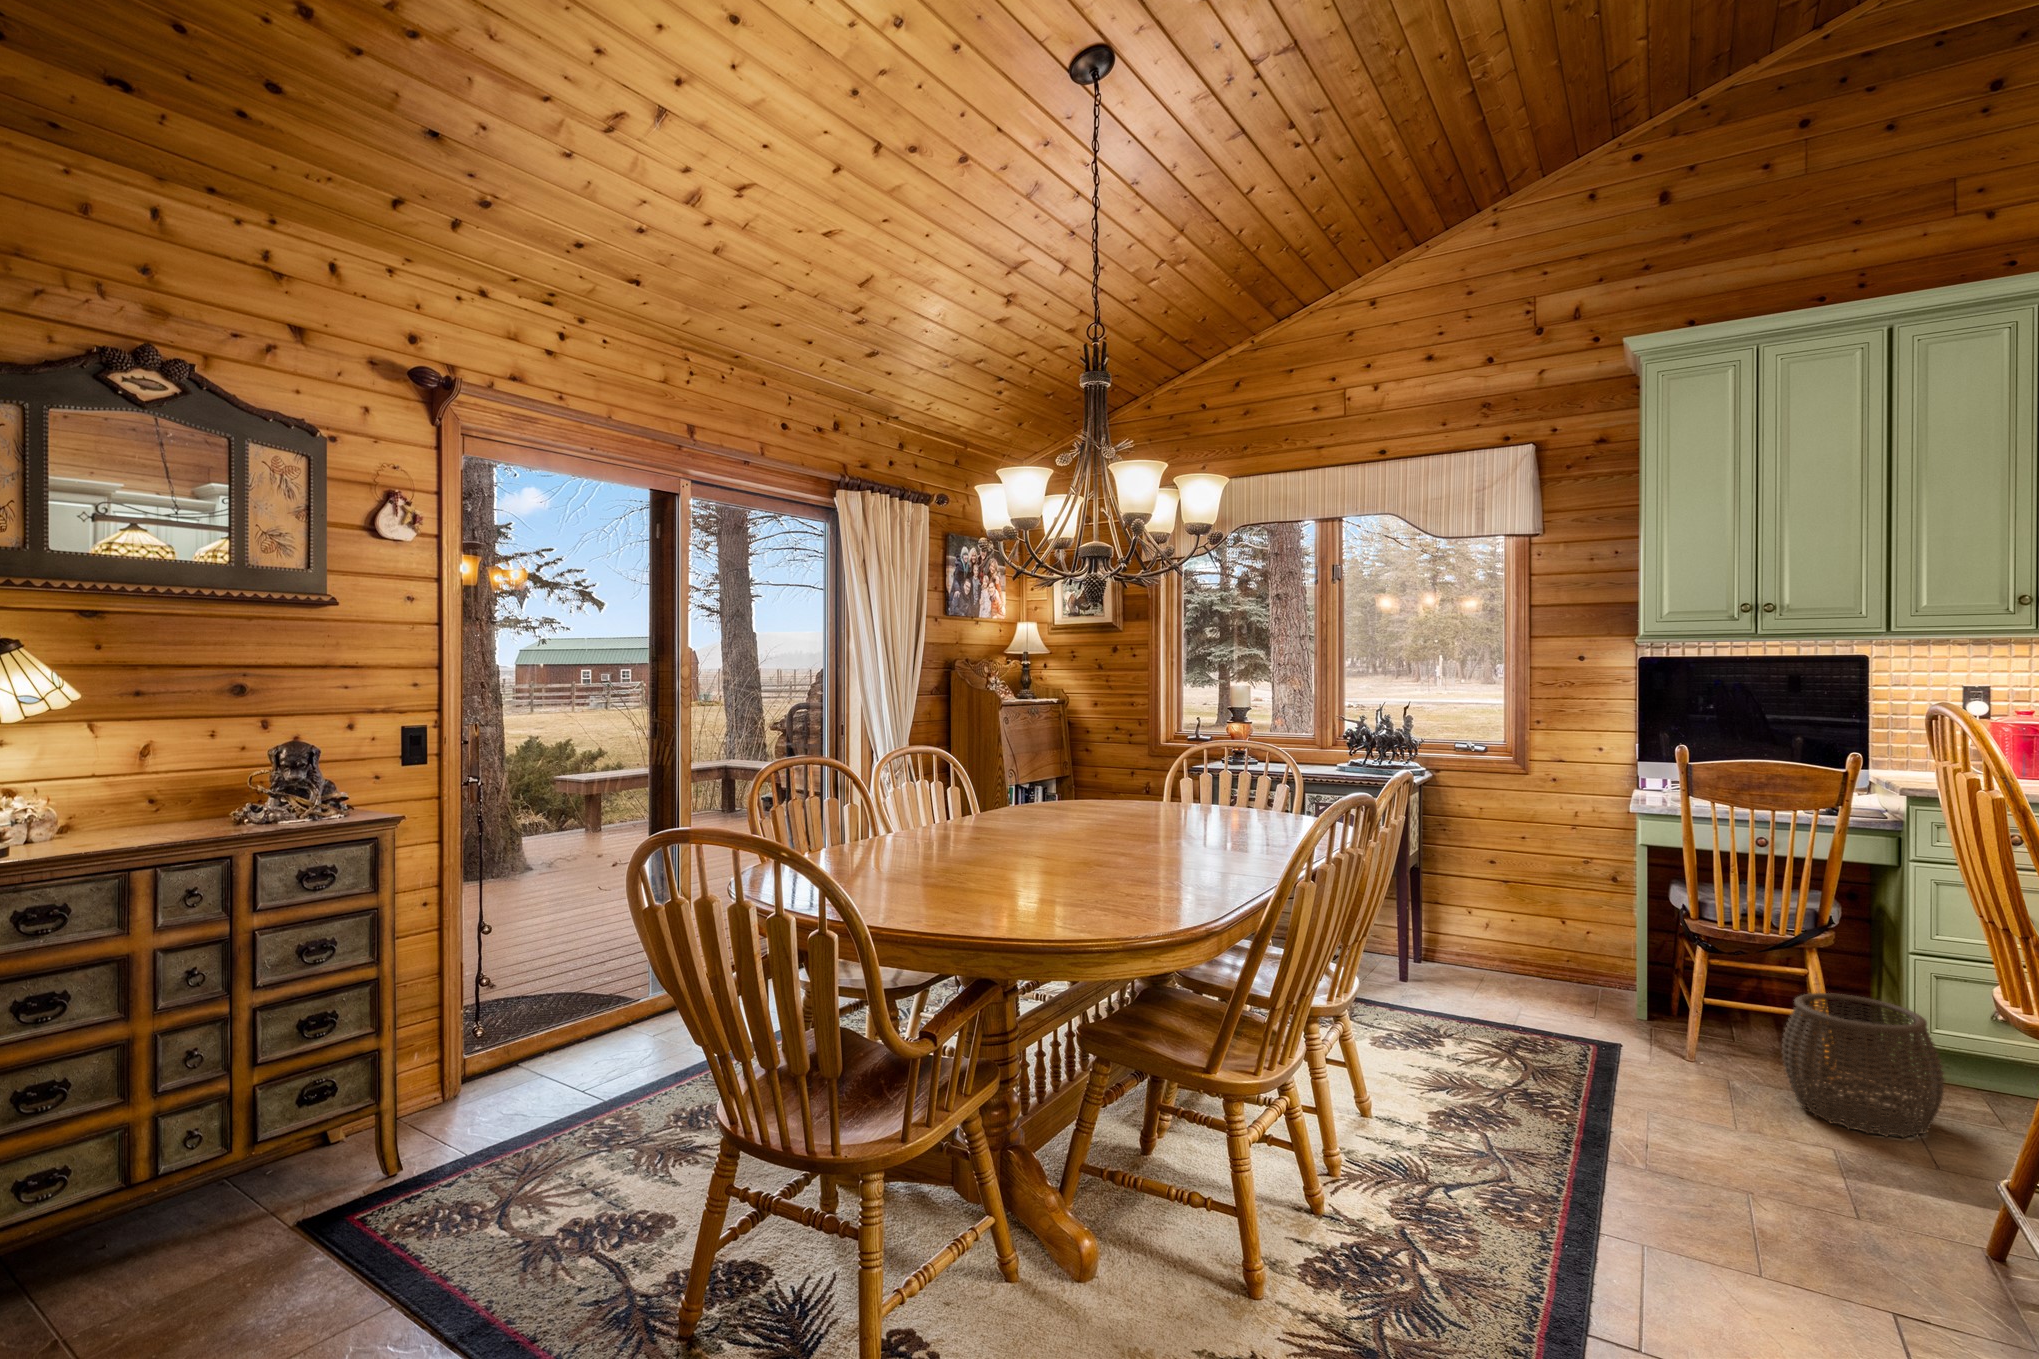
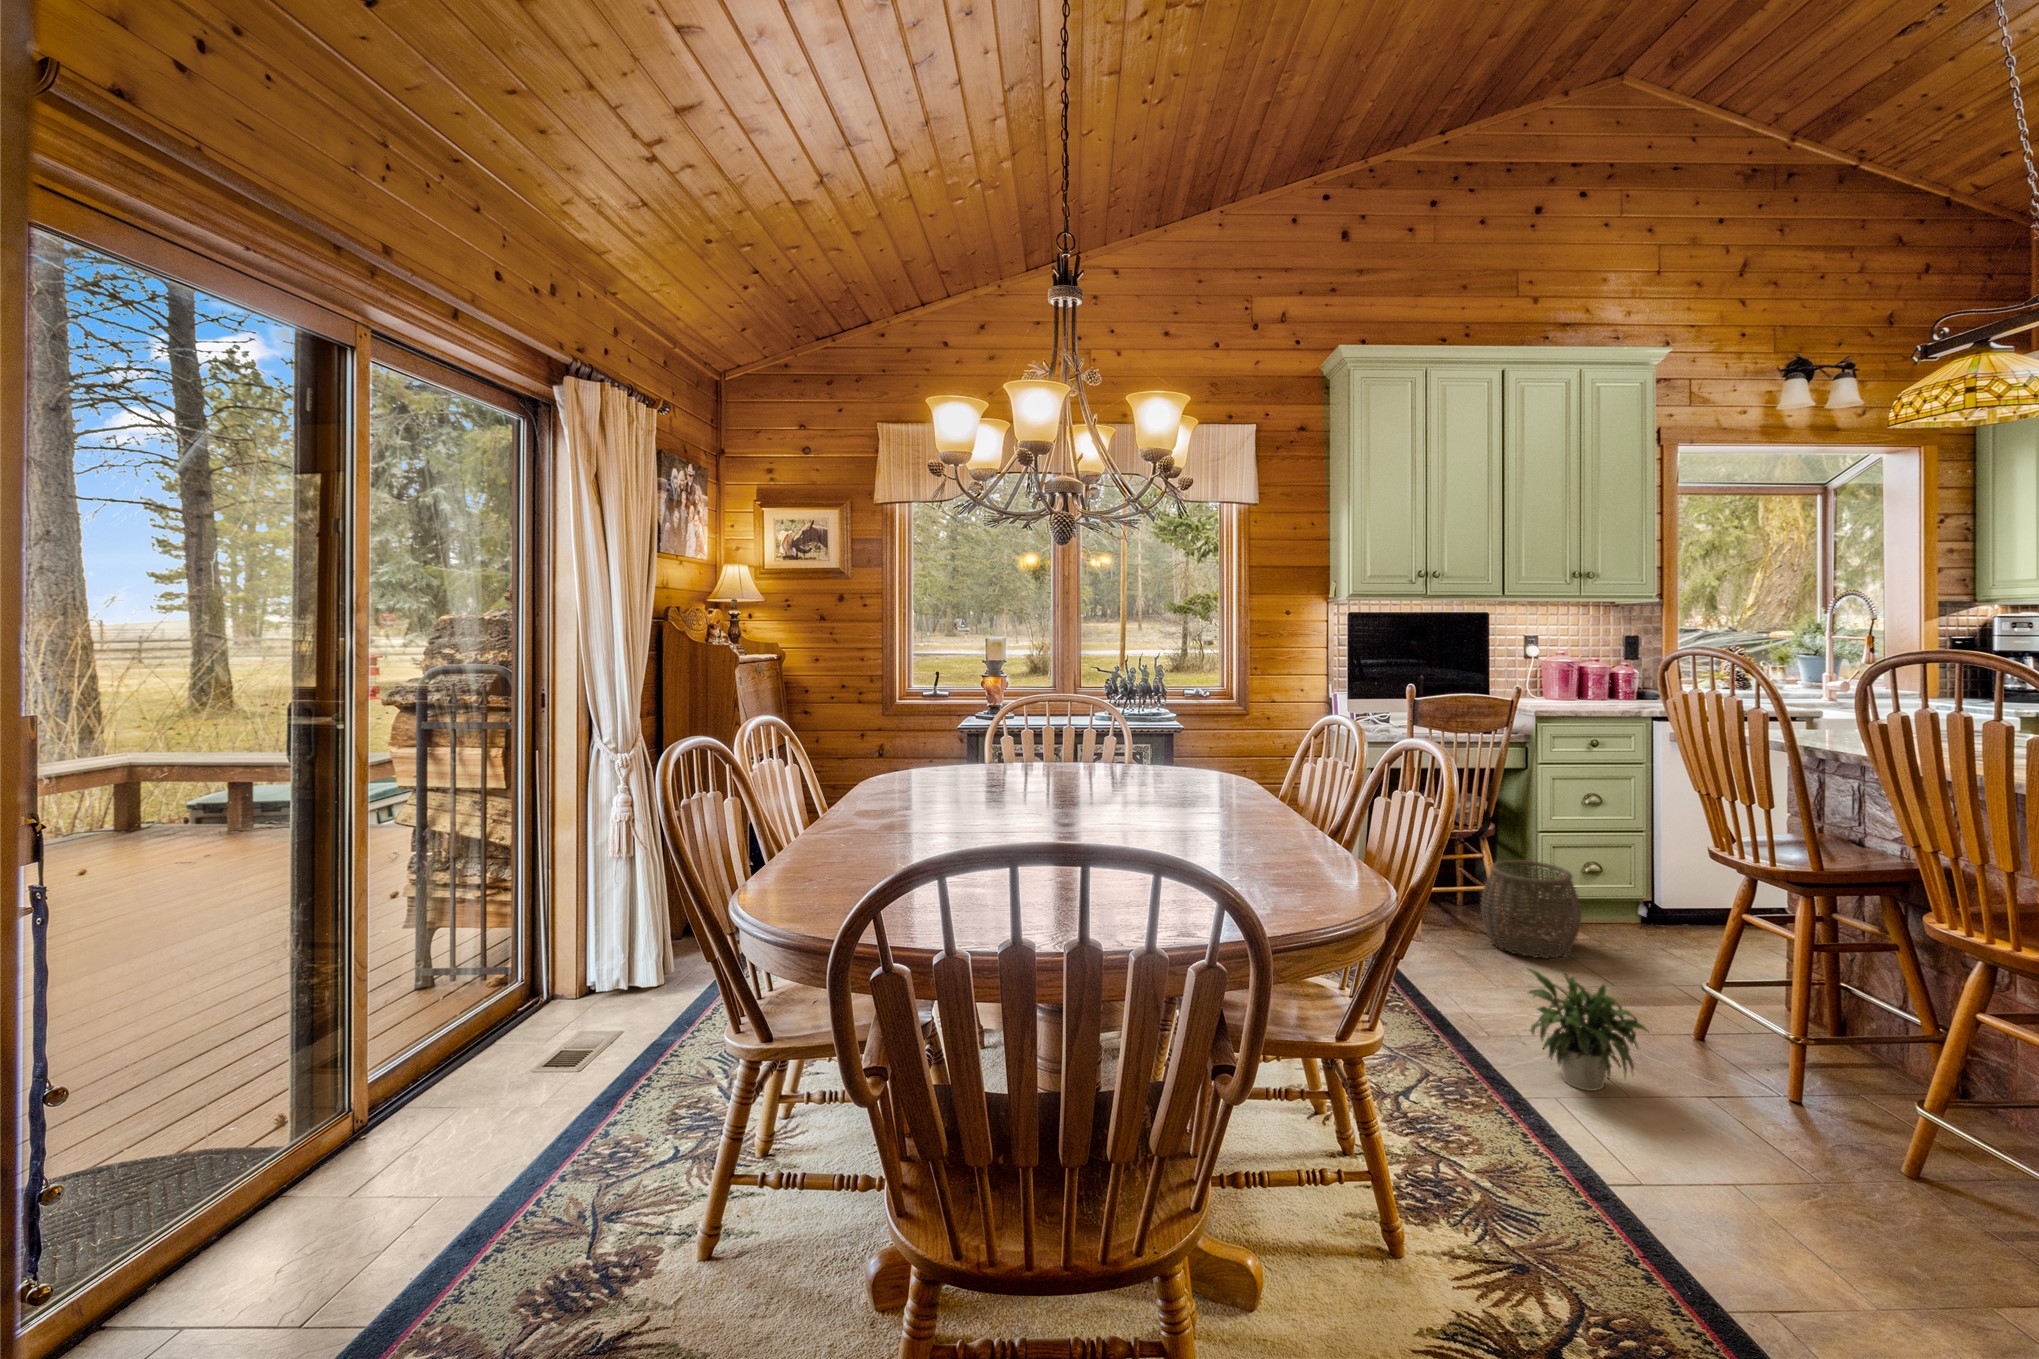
potted plant: none [1626,1093,1783,1263] -> present [1527,968,1648,1091]

